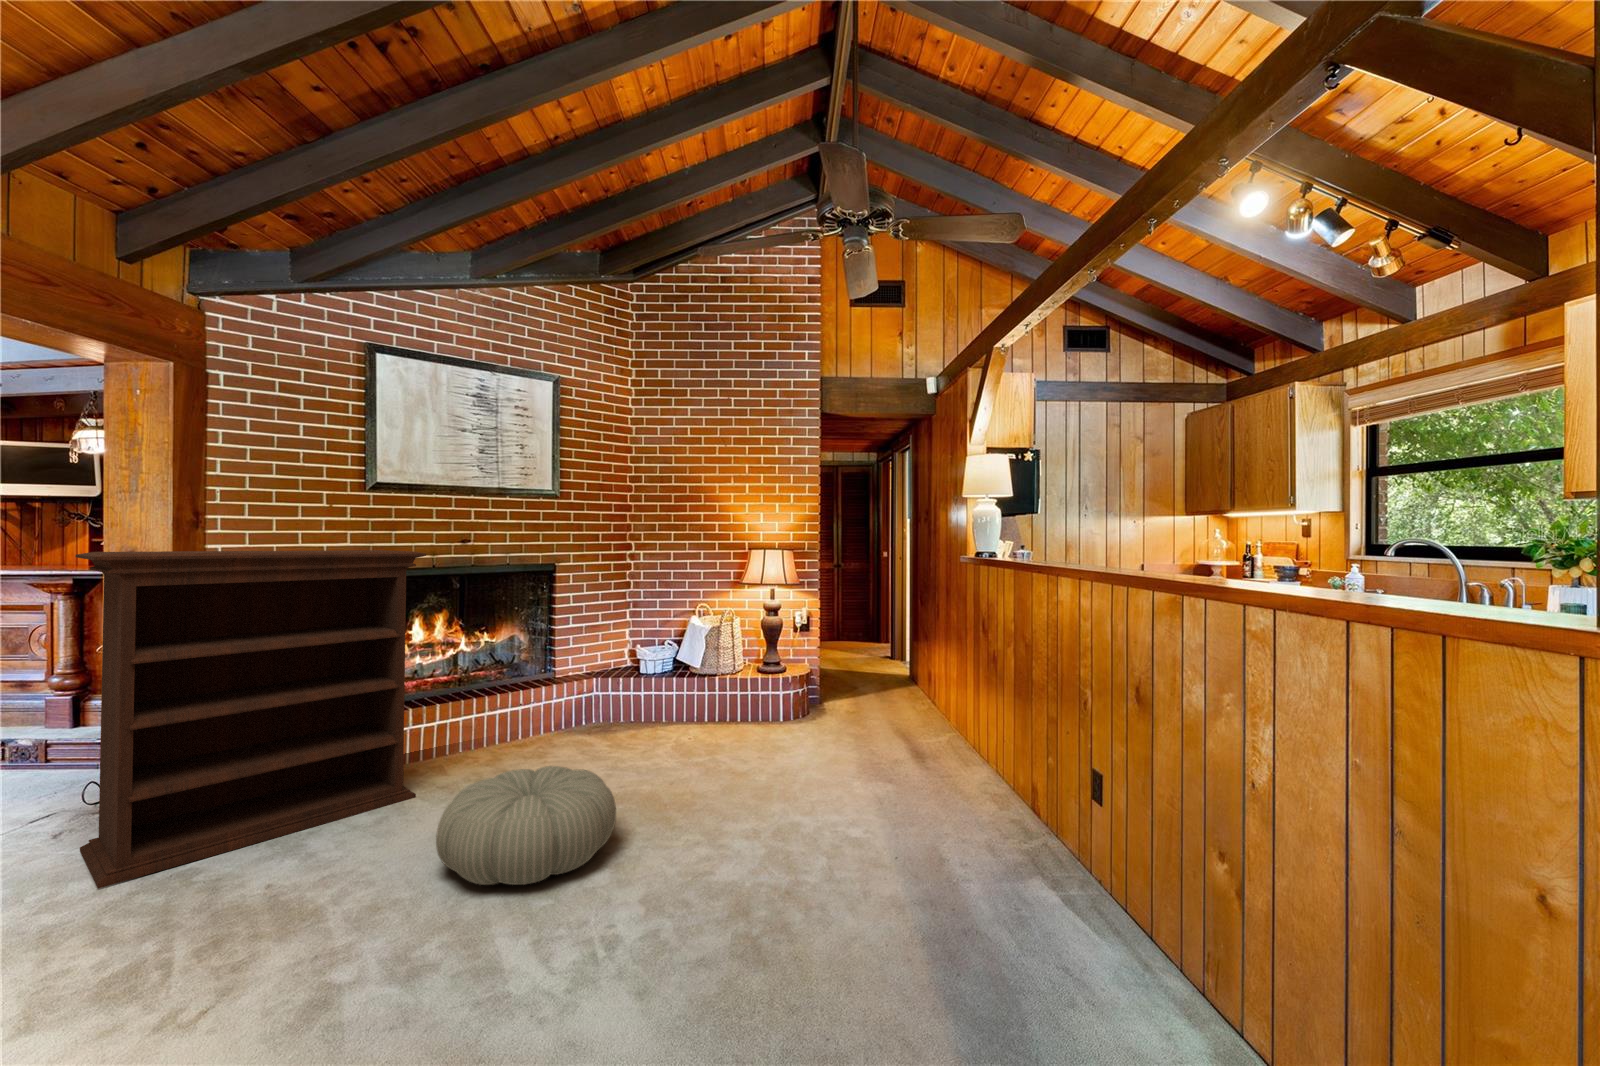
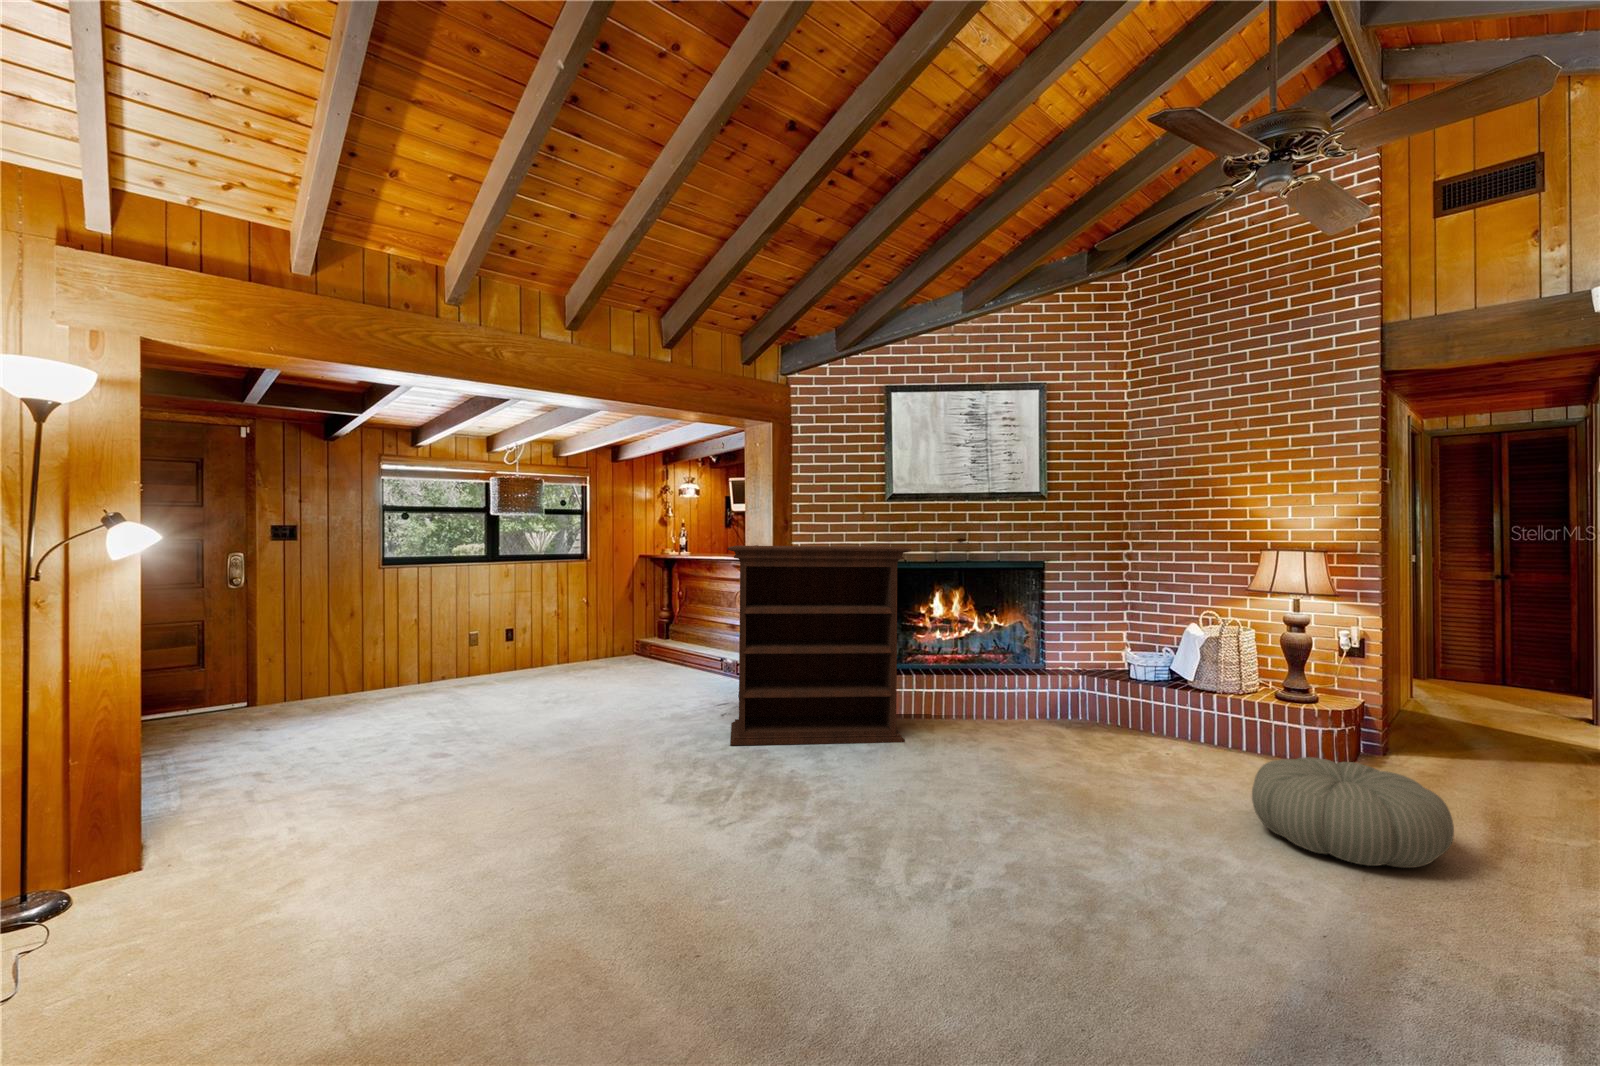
pouf: present [436,766,616,885] -> present [1252,757,1454,868]

